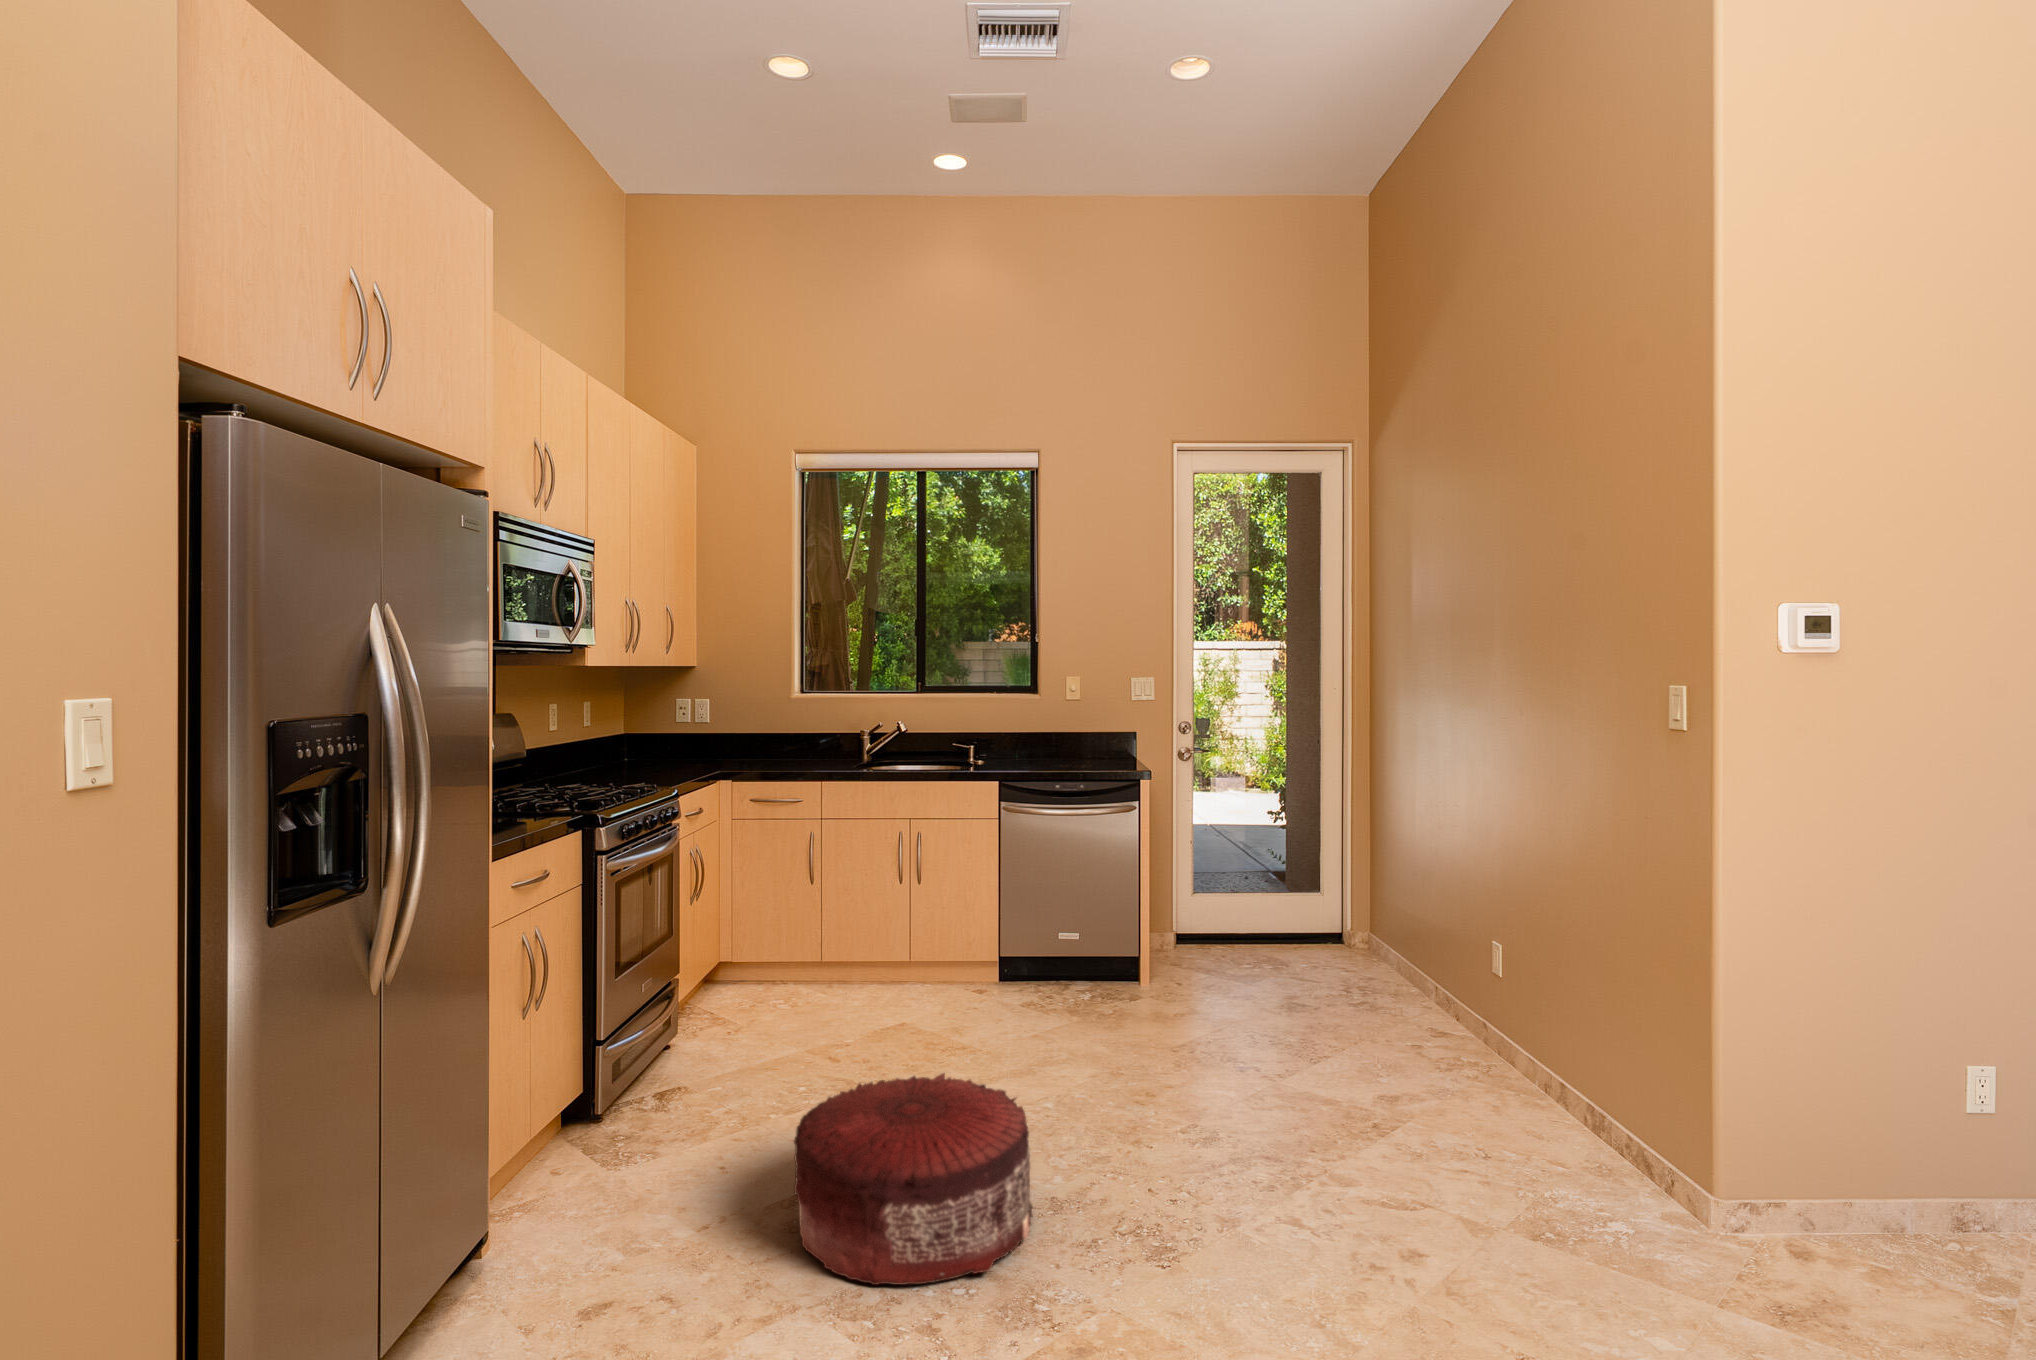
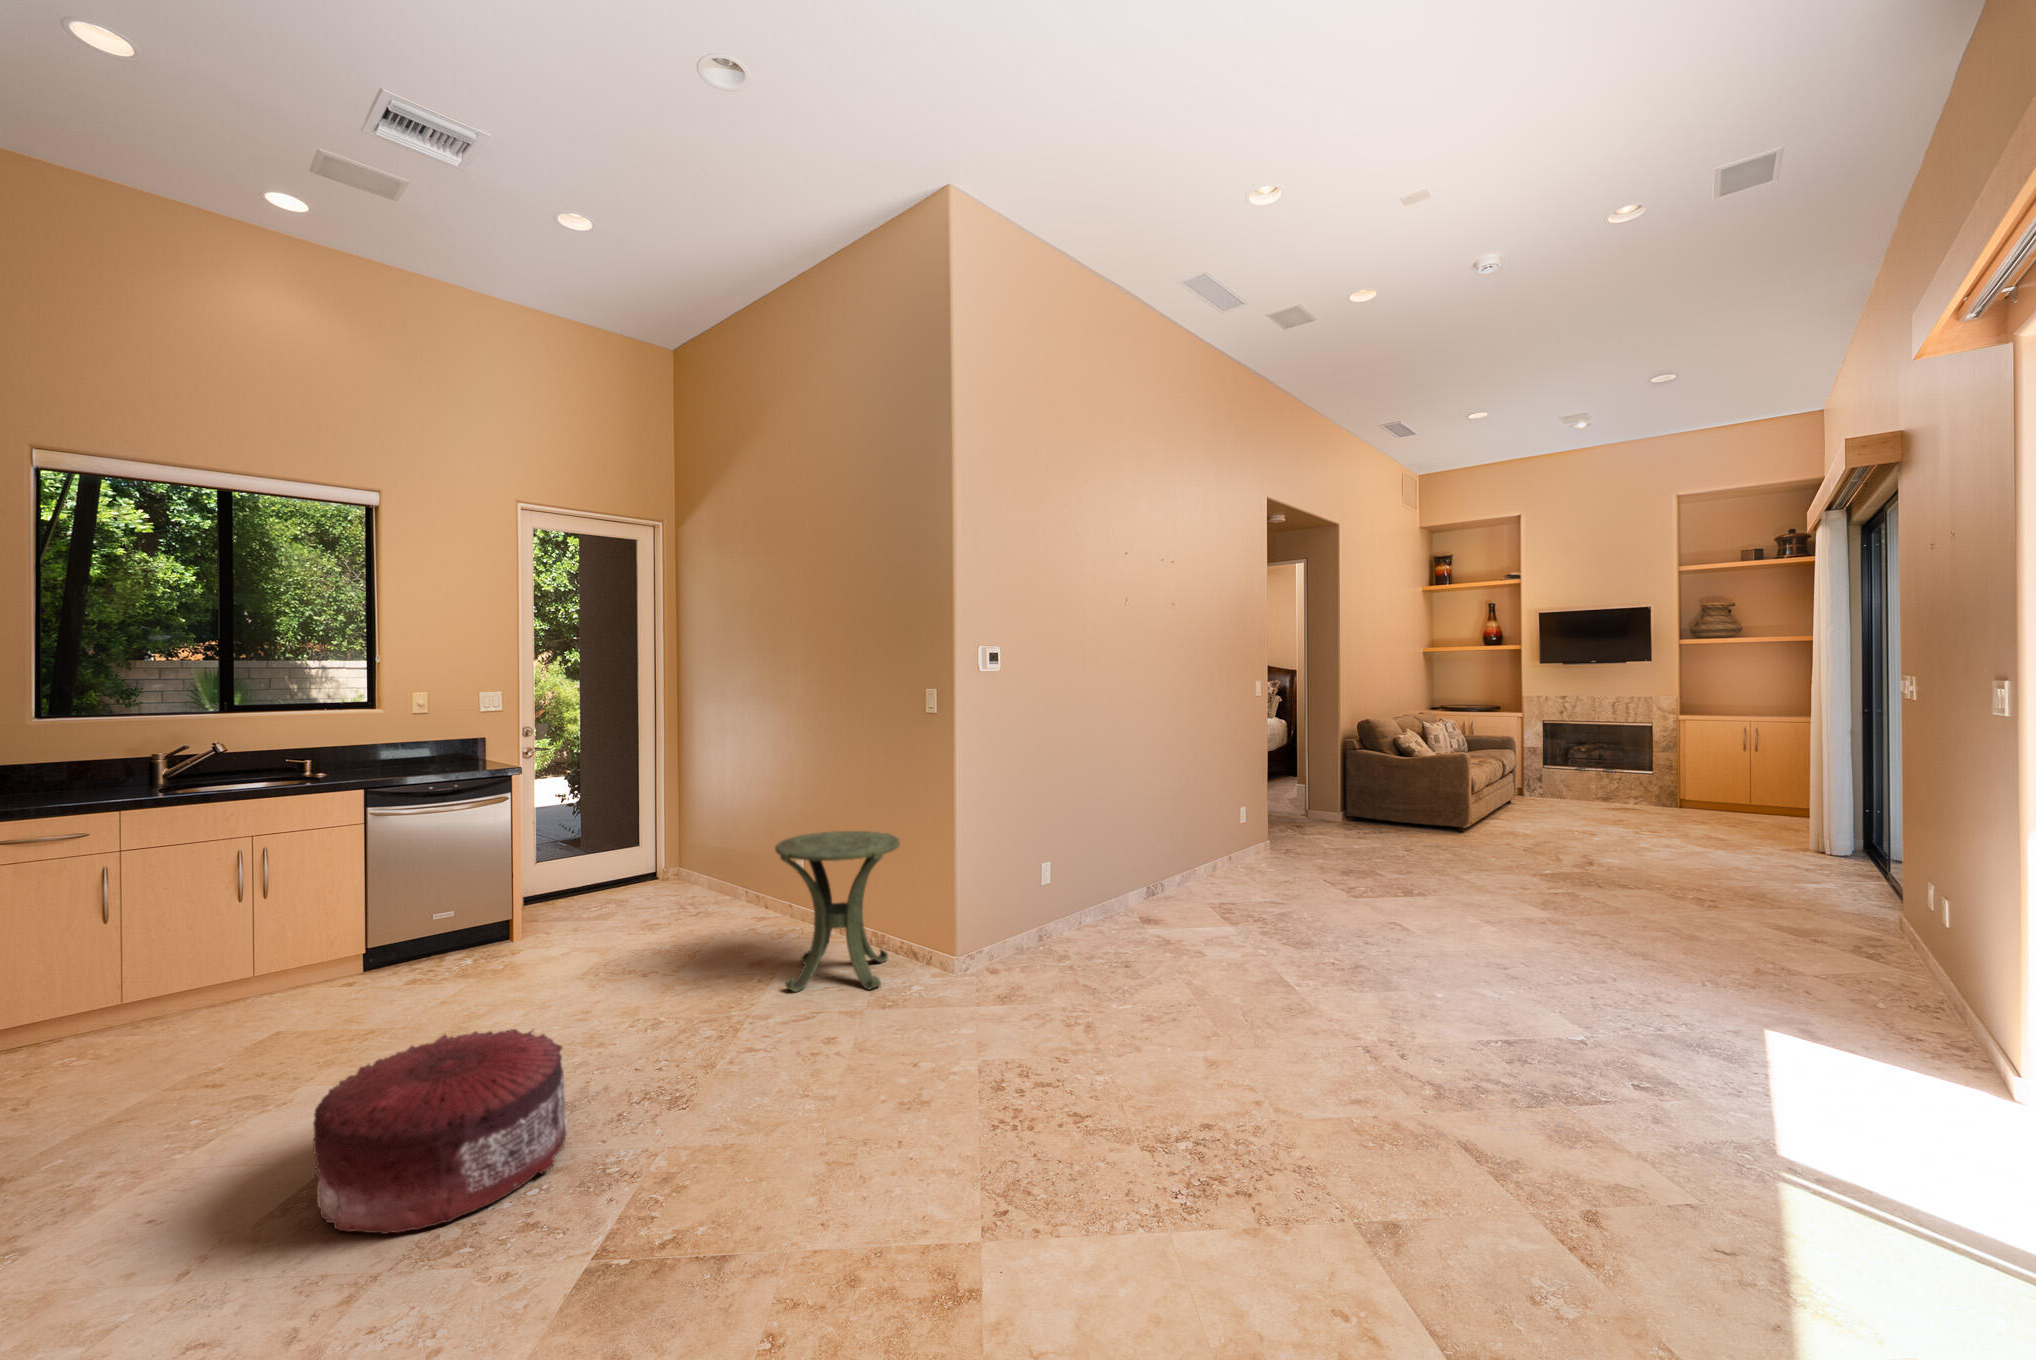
side table: none [1398,918,1616,1197] -> present [775,831,900,992]

